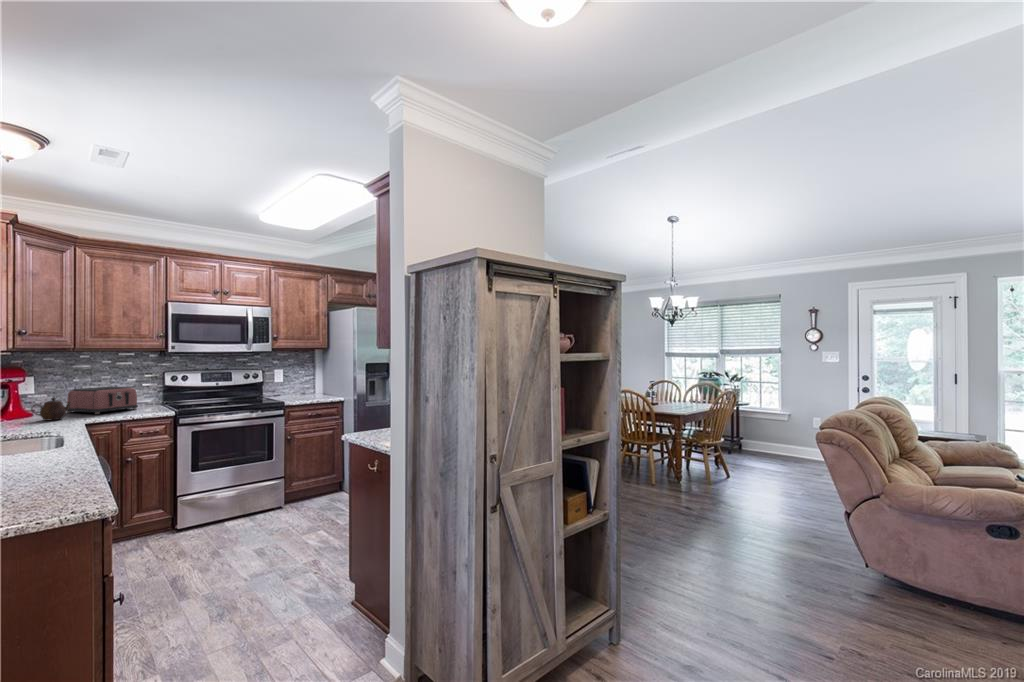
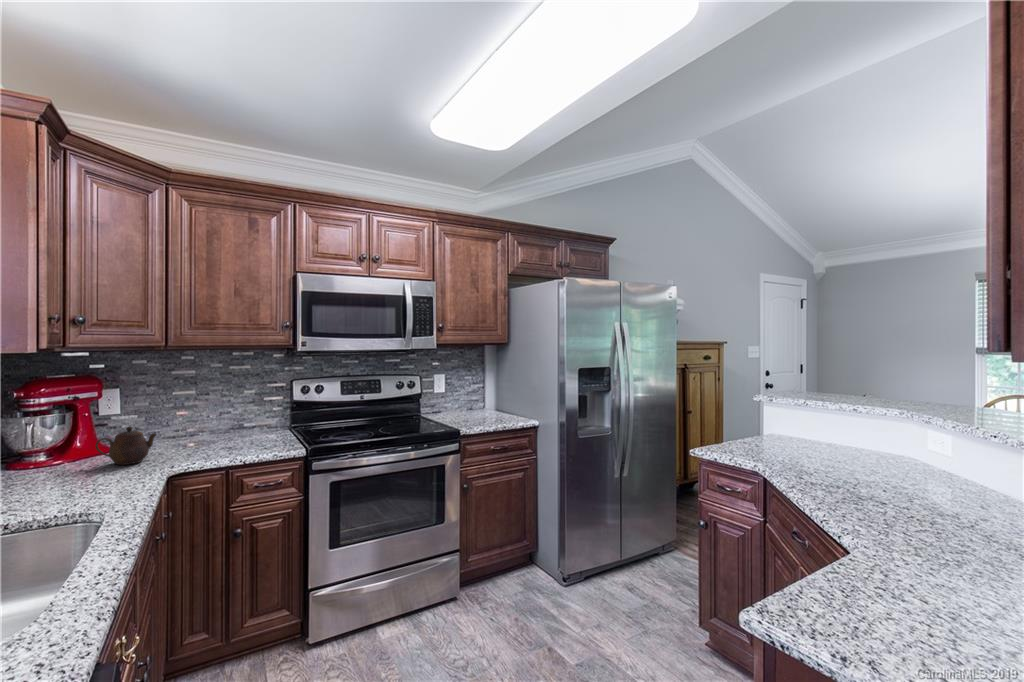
toaster: present [67,387,138,414] -> none [158,402,256,450]

